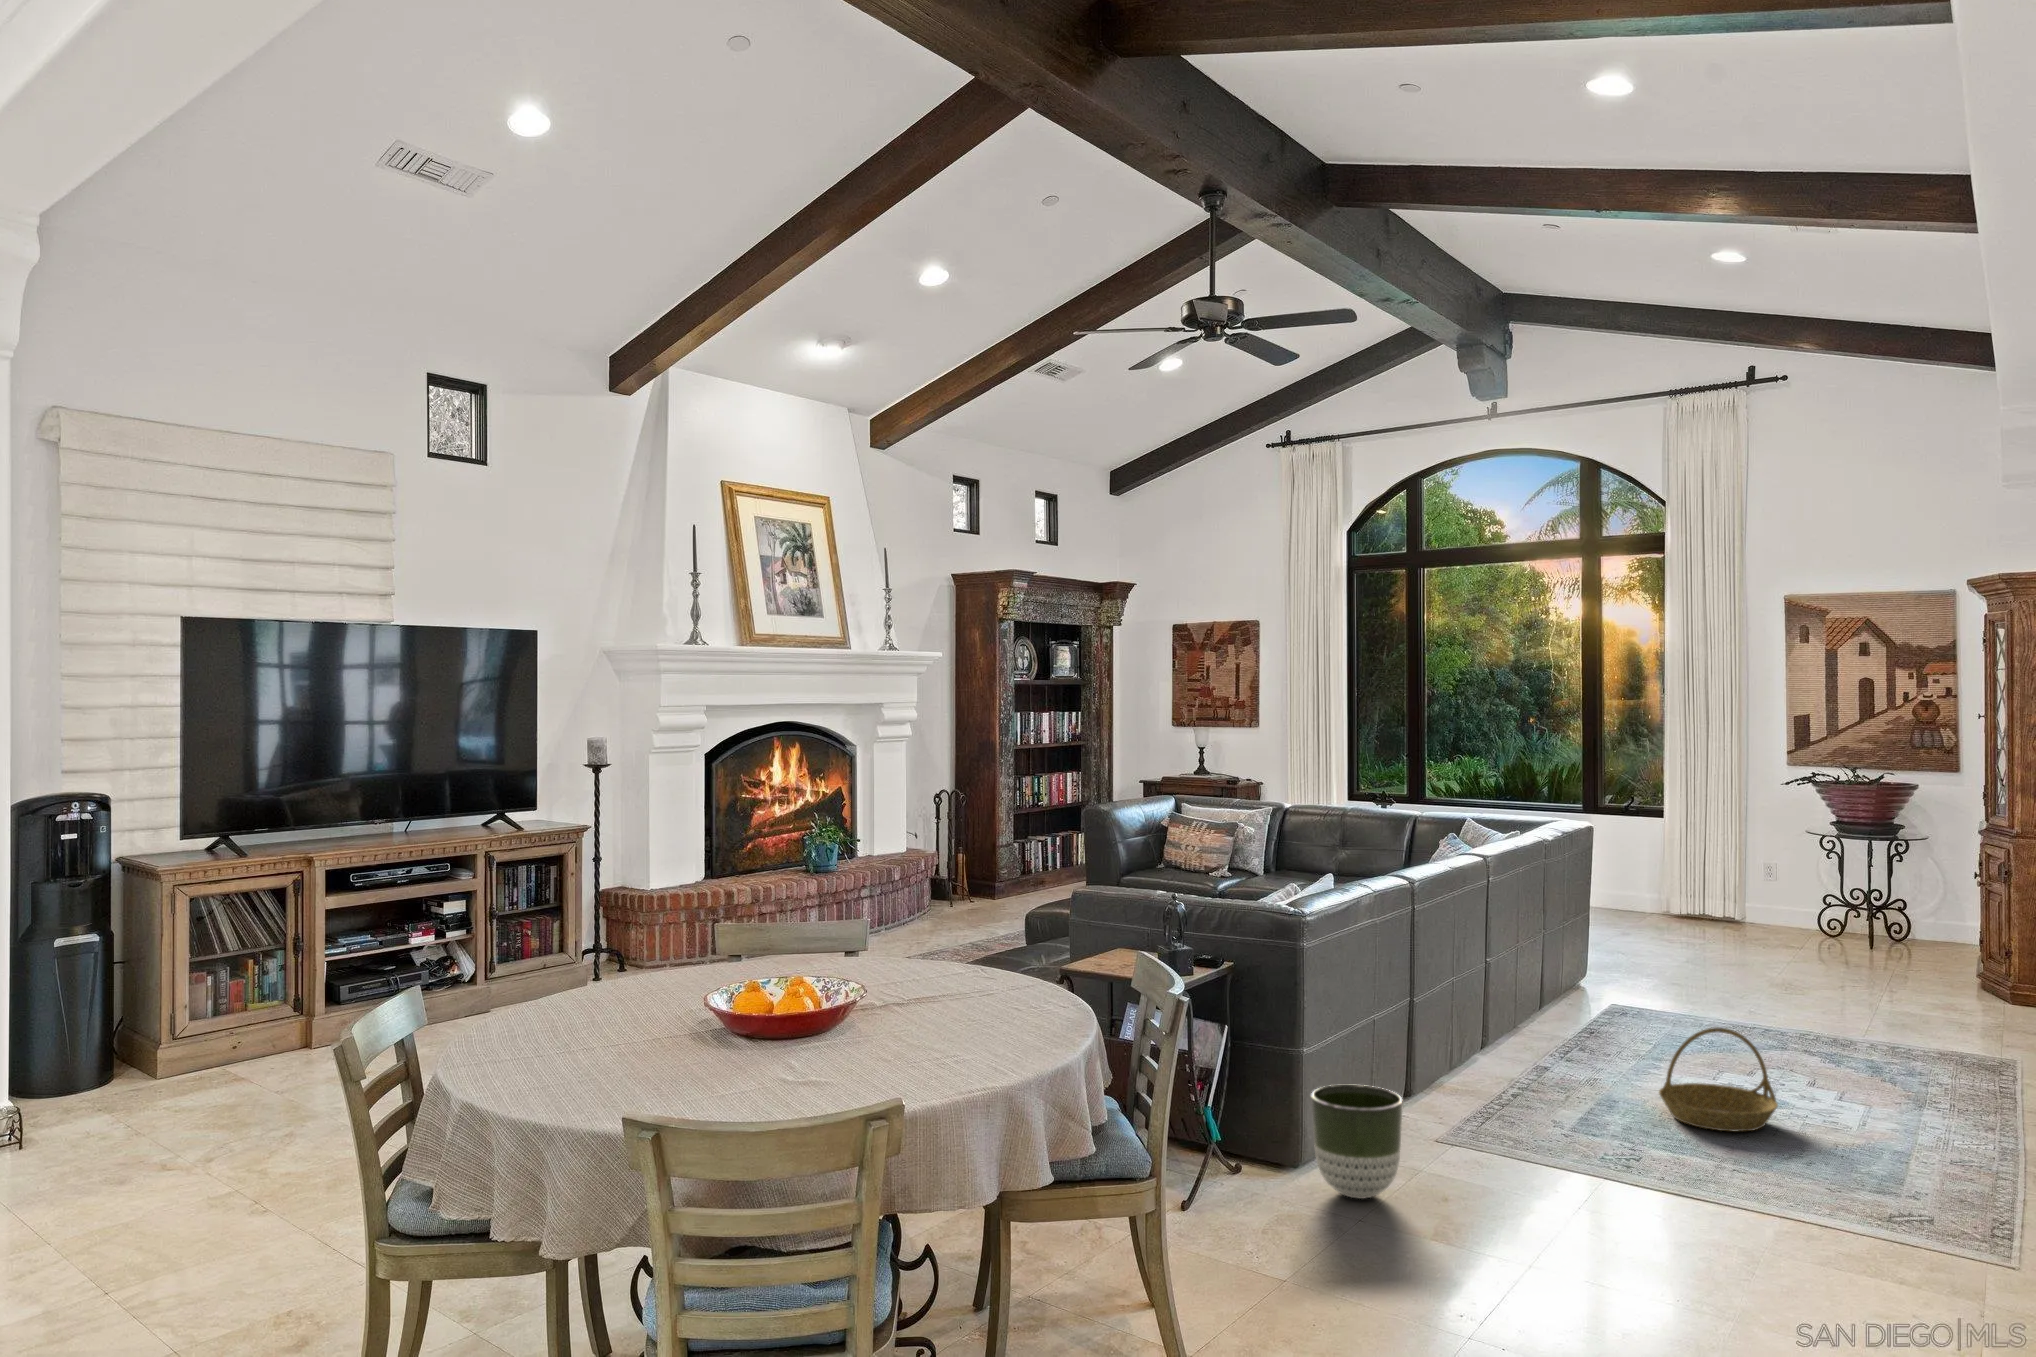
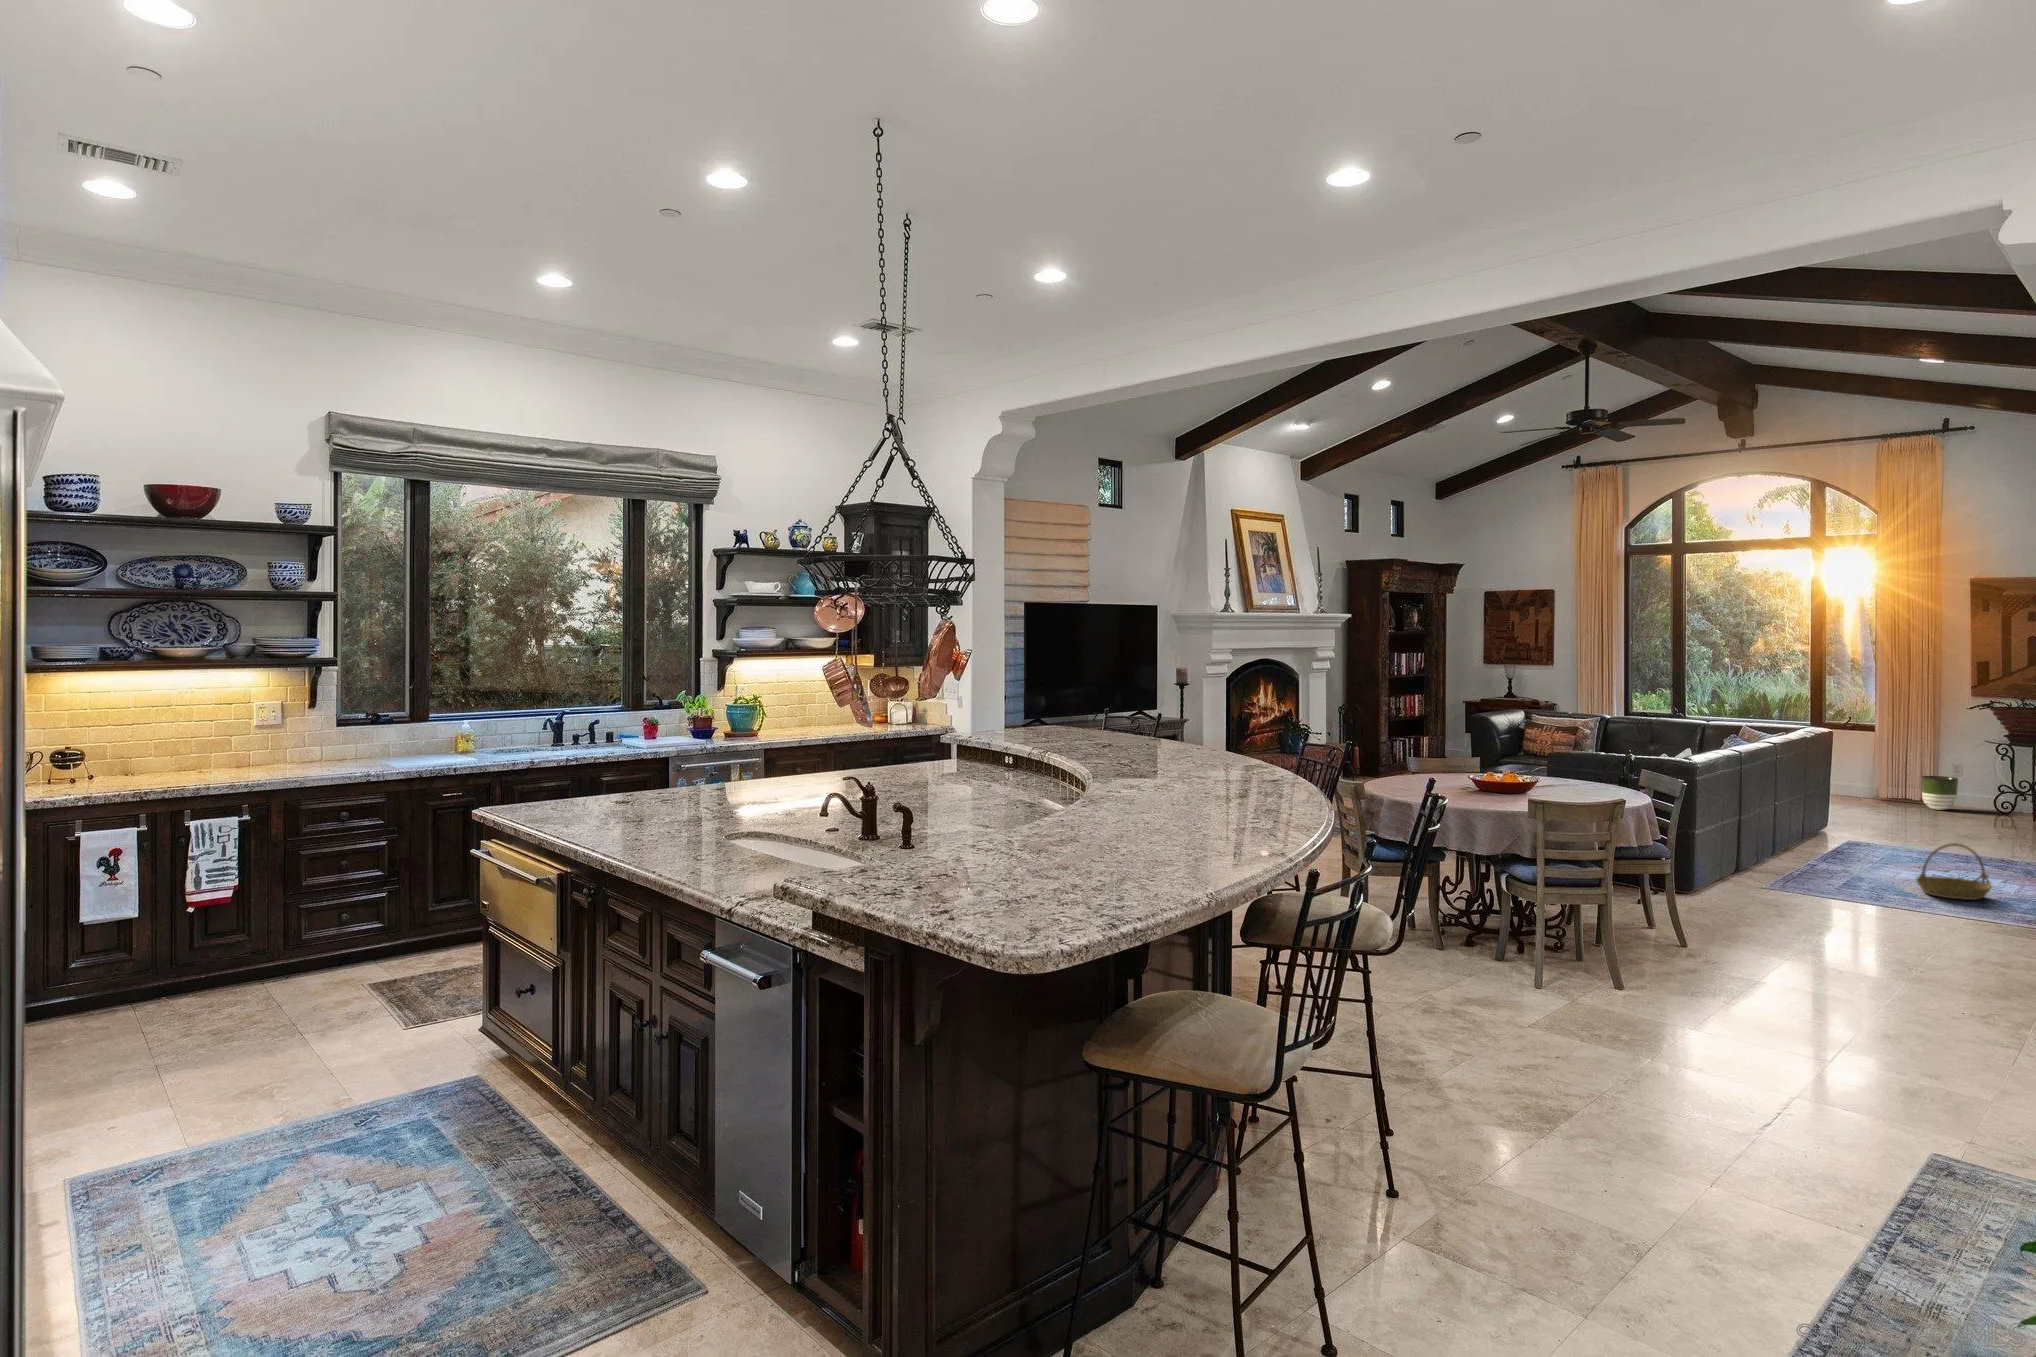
planter: present [1311,1085,1403,1199] -> present [1921,776,1958,810]

